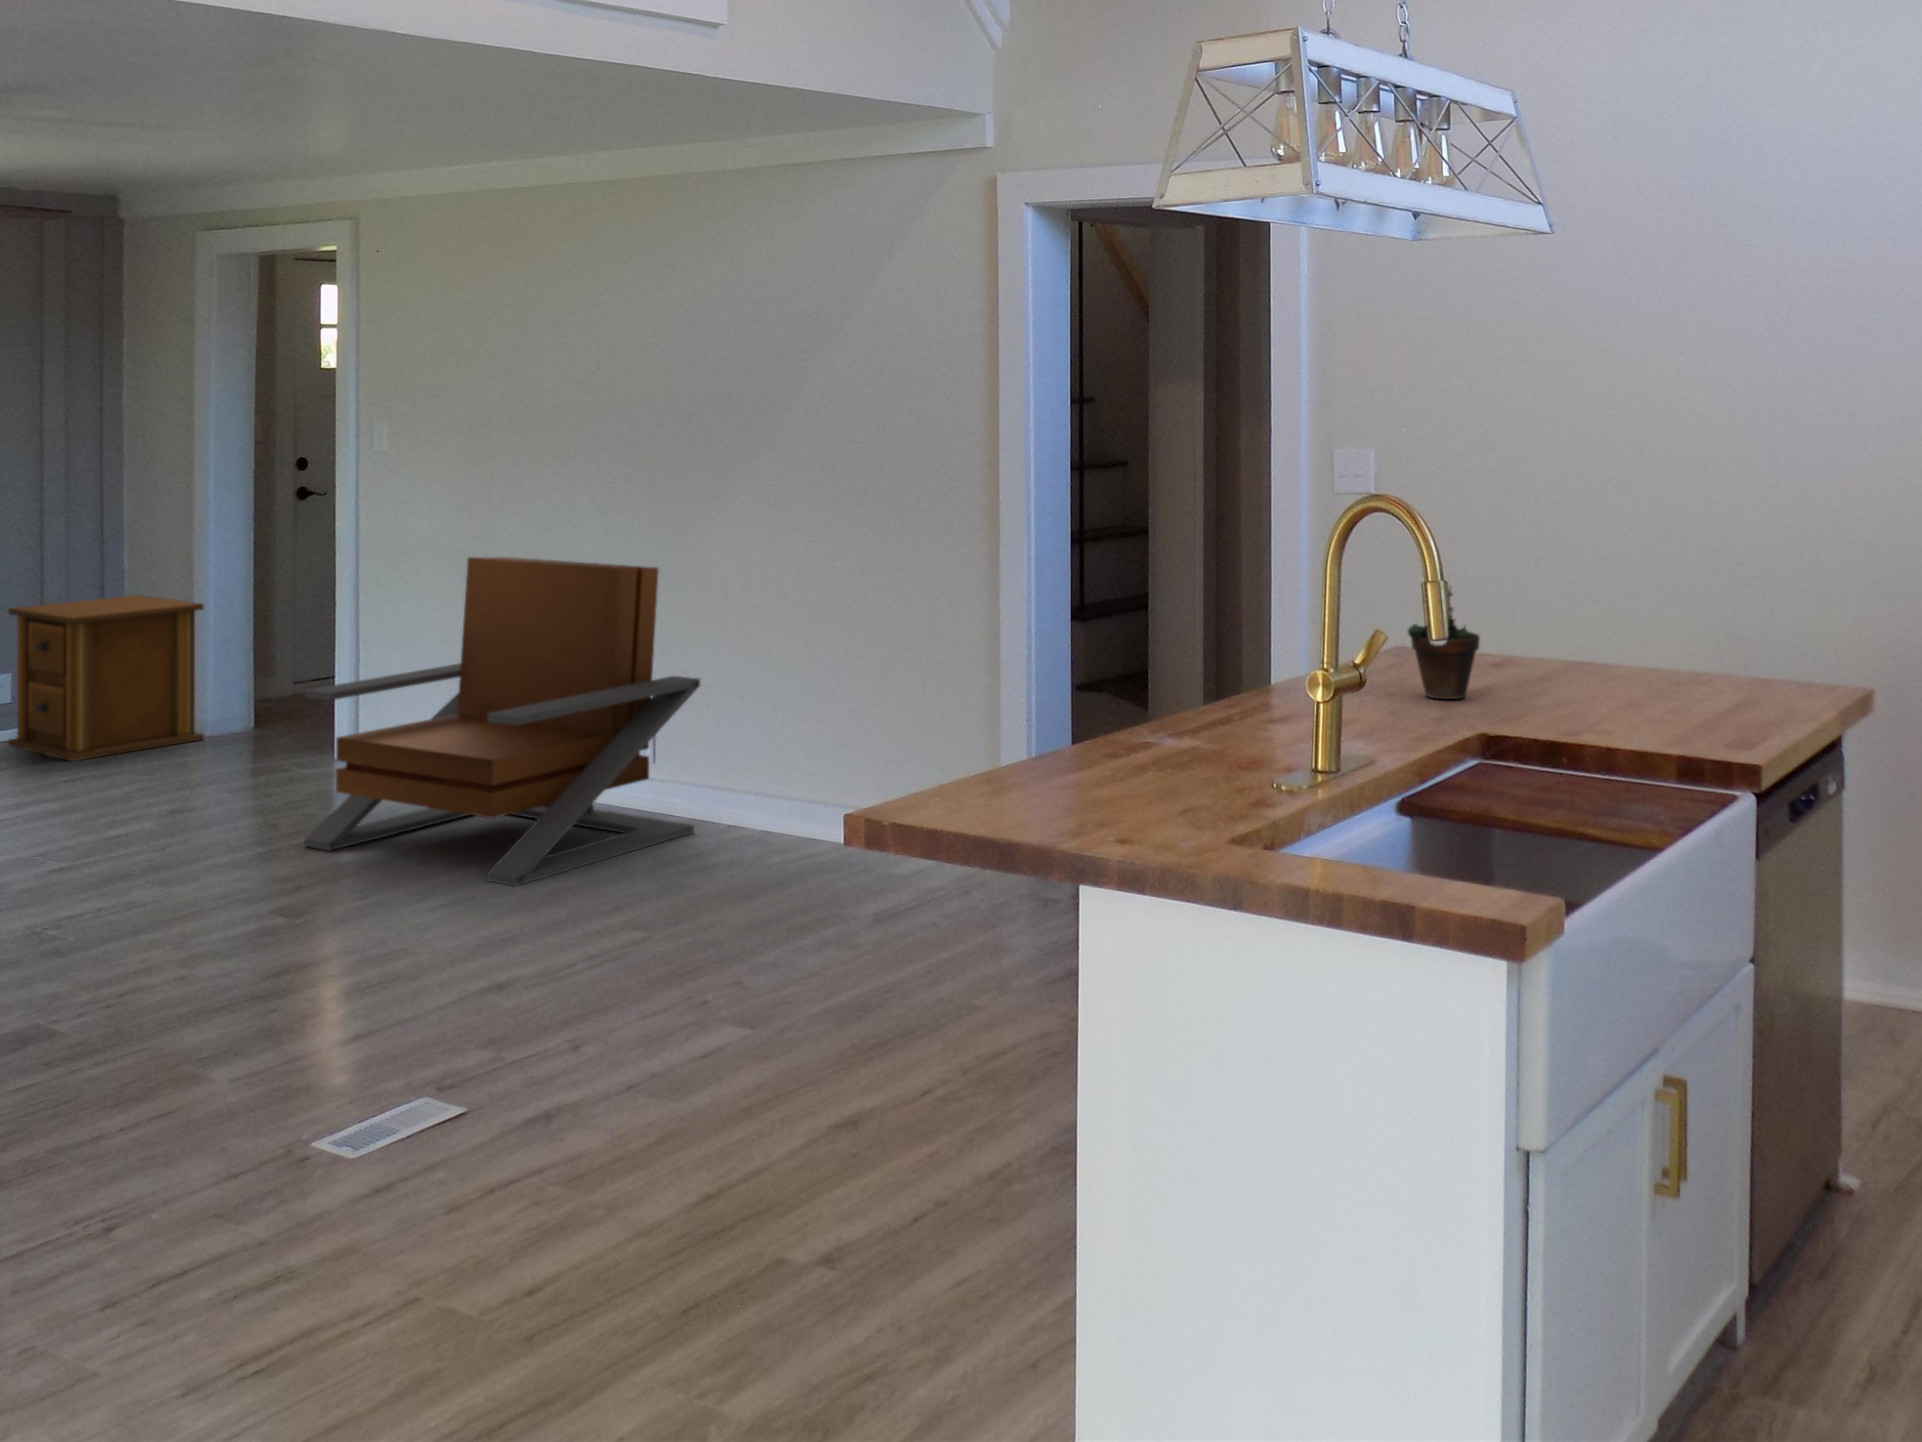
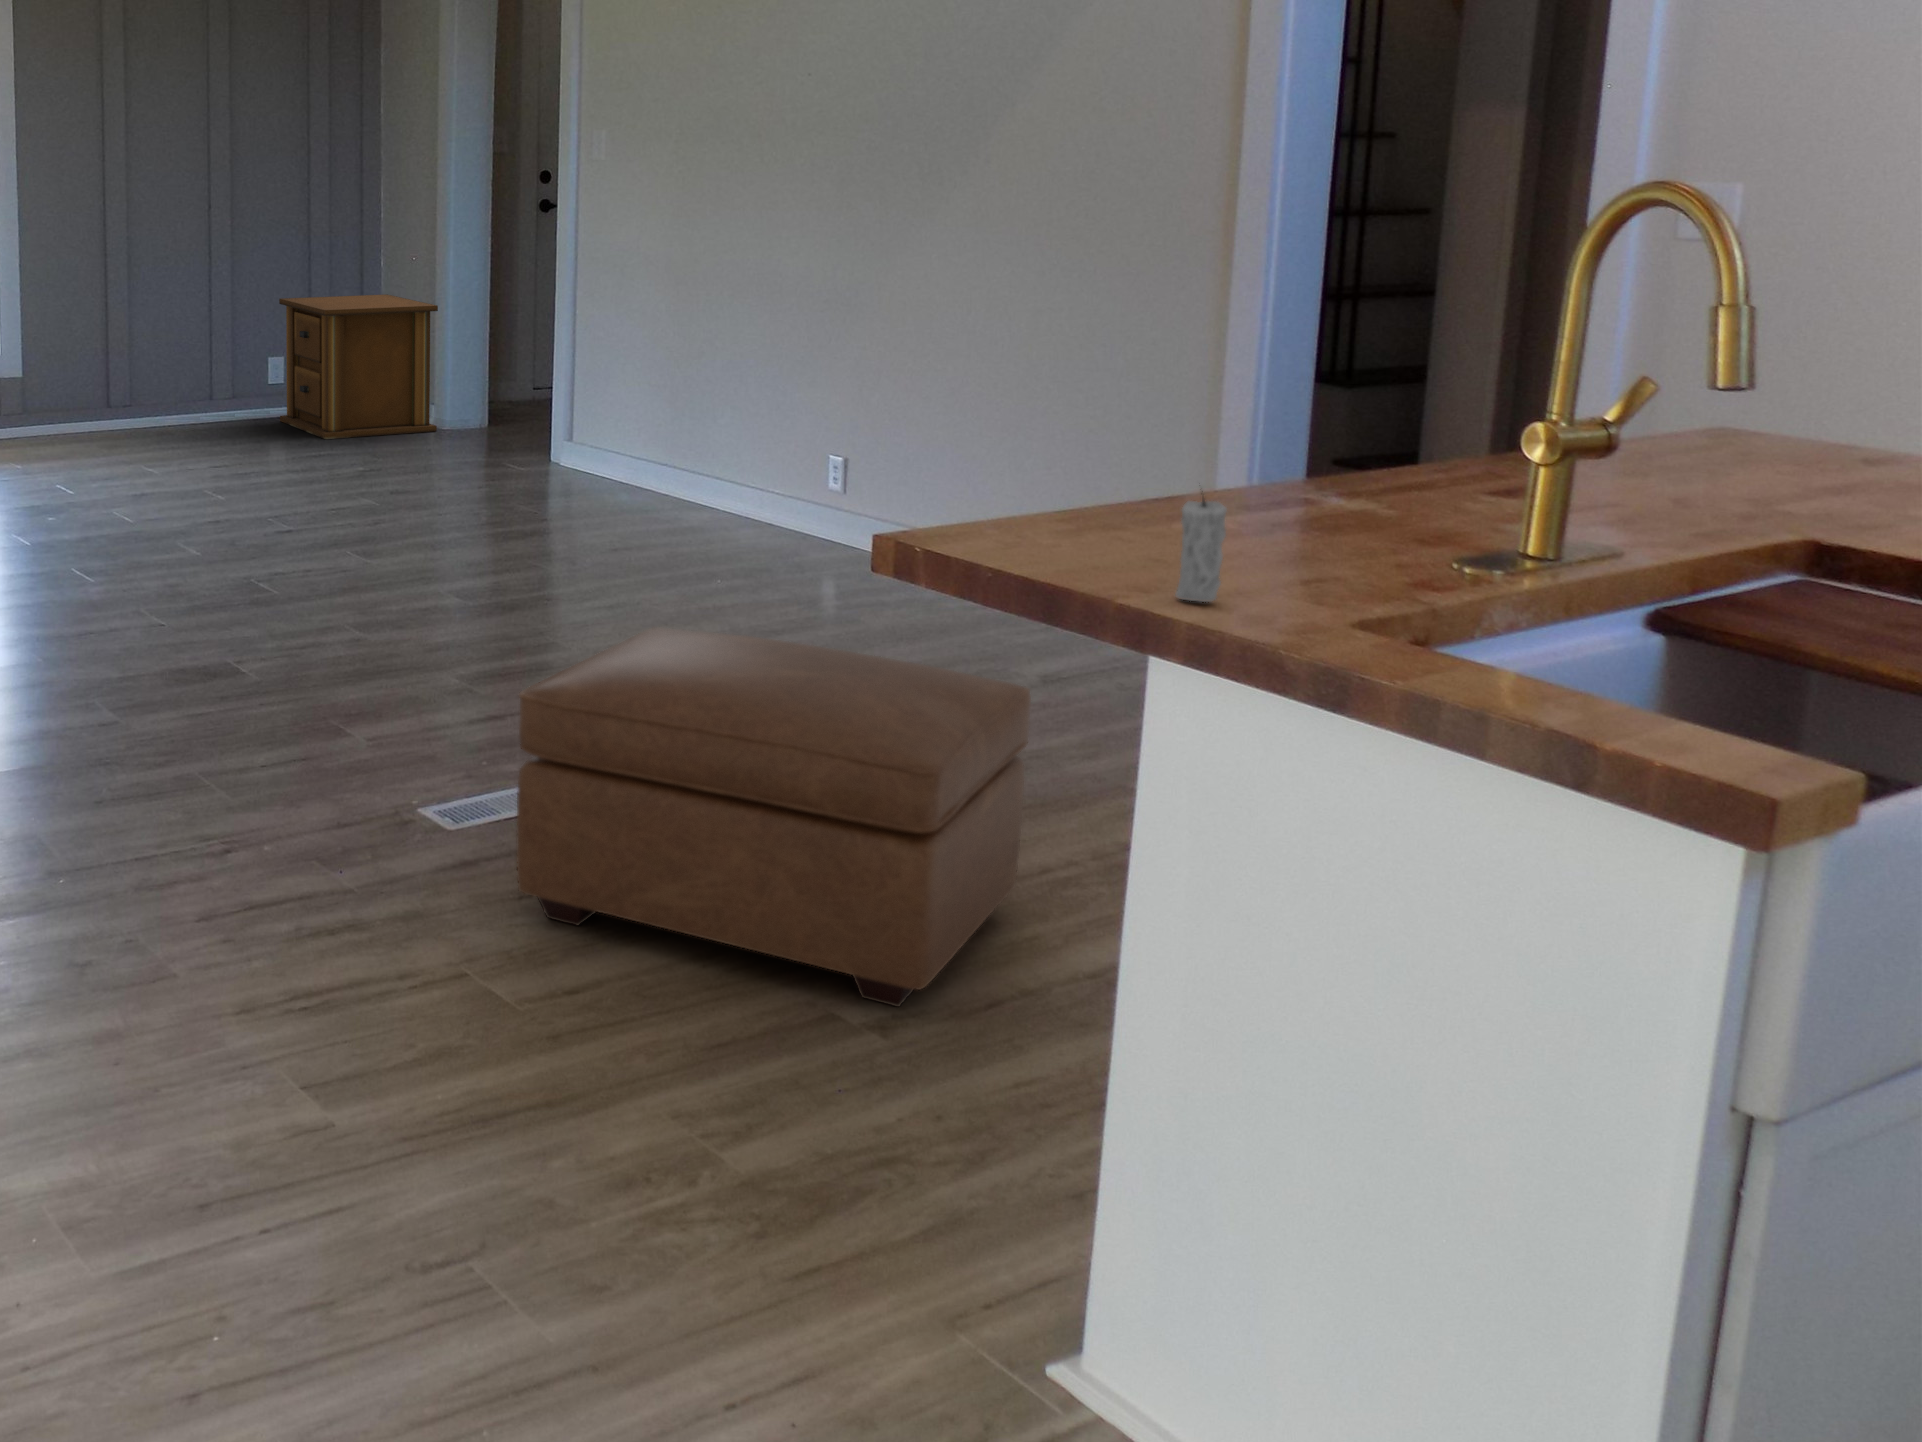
lounge chair: present [305,557,700,886] -> none [494,270,878,595]
succulent plant: present [1408,587,1480,699] -> none [1720,339,1839,495]
candle: none [1100,738,1134,833] -> present [1176,491,1227,602]
ottoman: none [449,919,918,1246] -> present [516,627,1031,1007]

